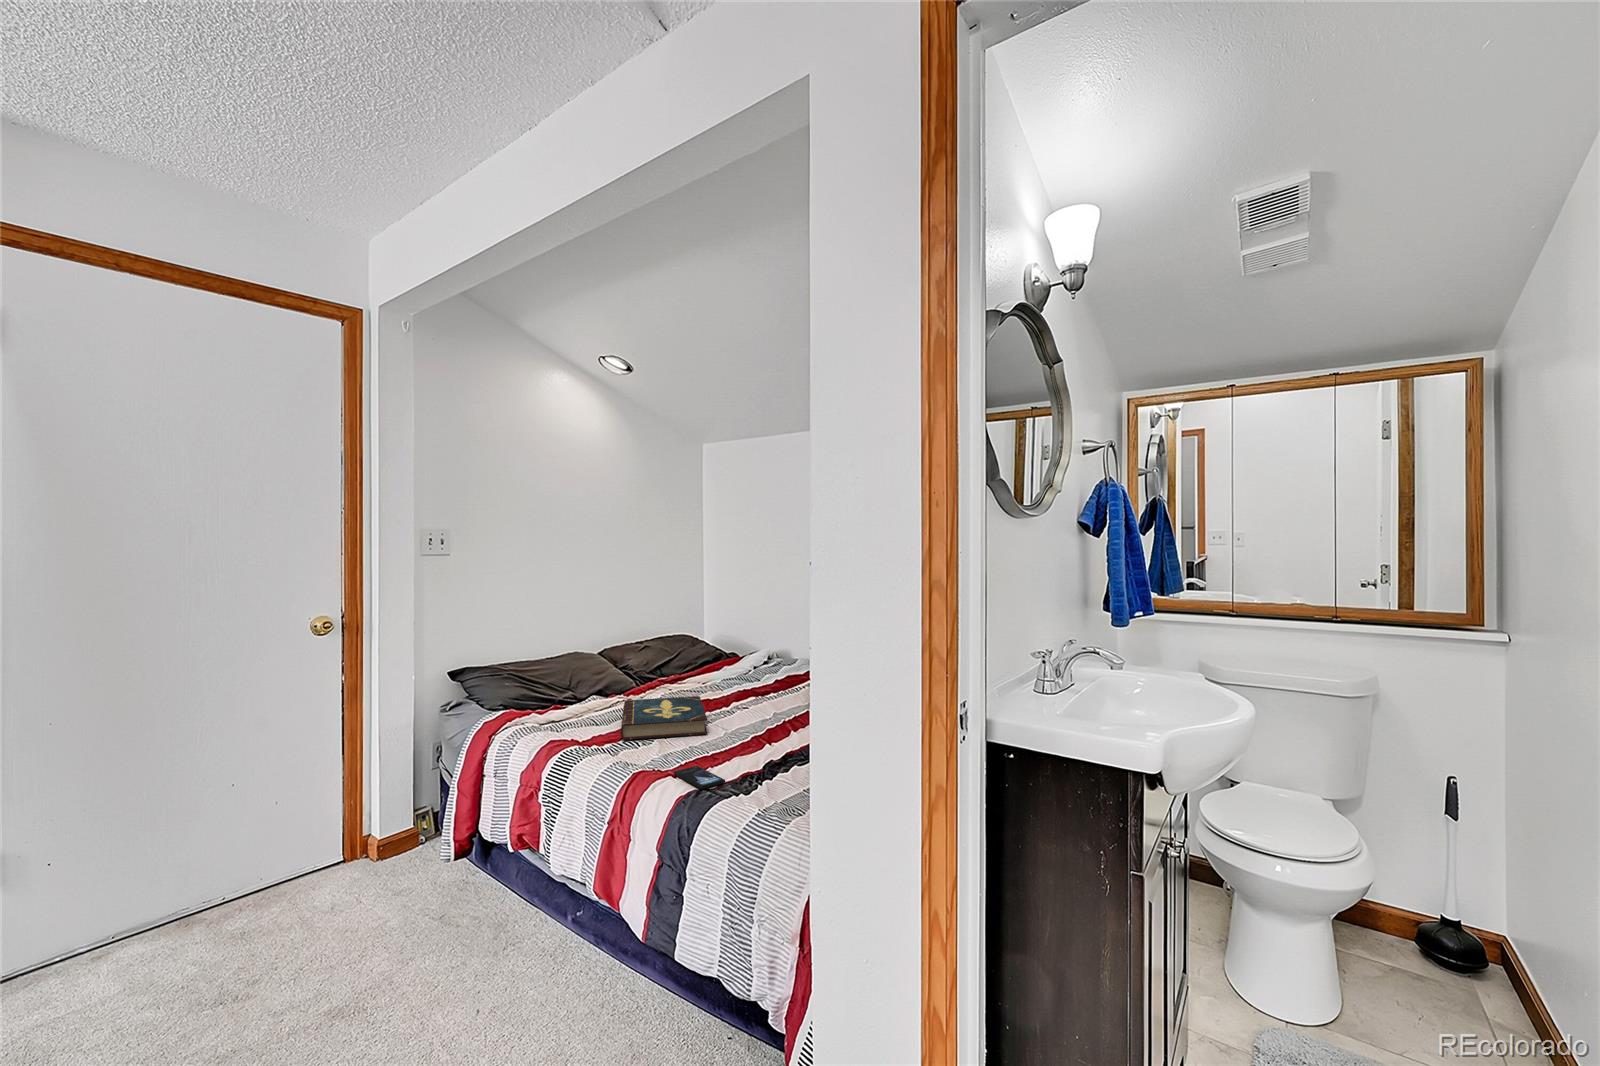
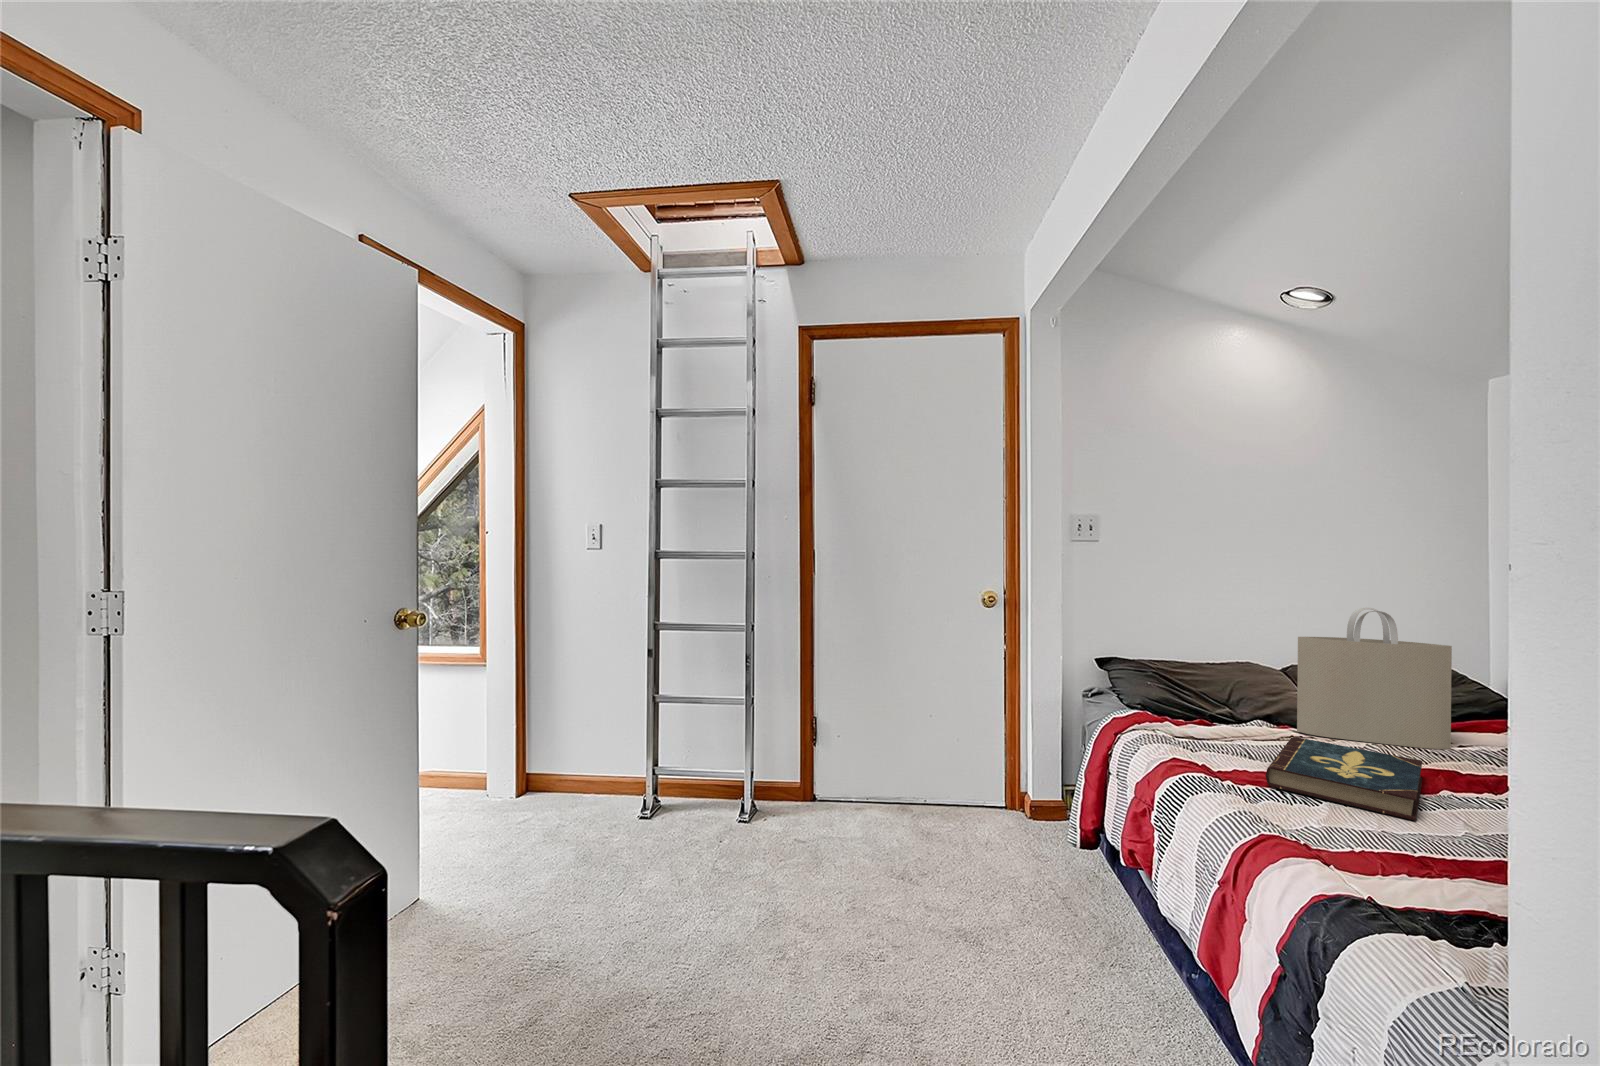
tote bag: none [621,595,705,698] -> present [1297,607,1452,749]
smartphone: present [674,766,725,789] -> none [1323,856,1412,907]

